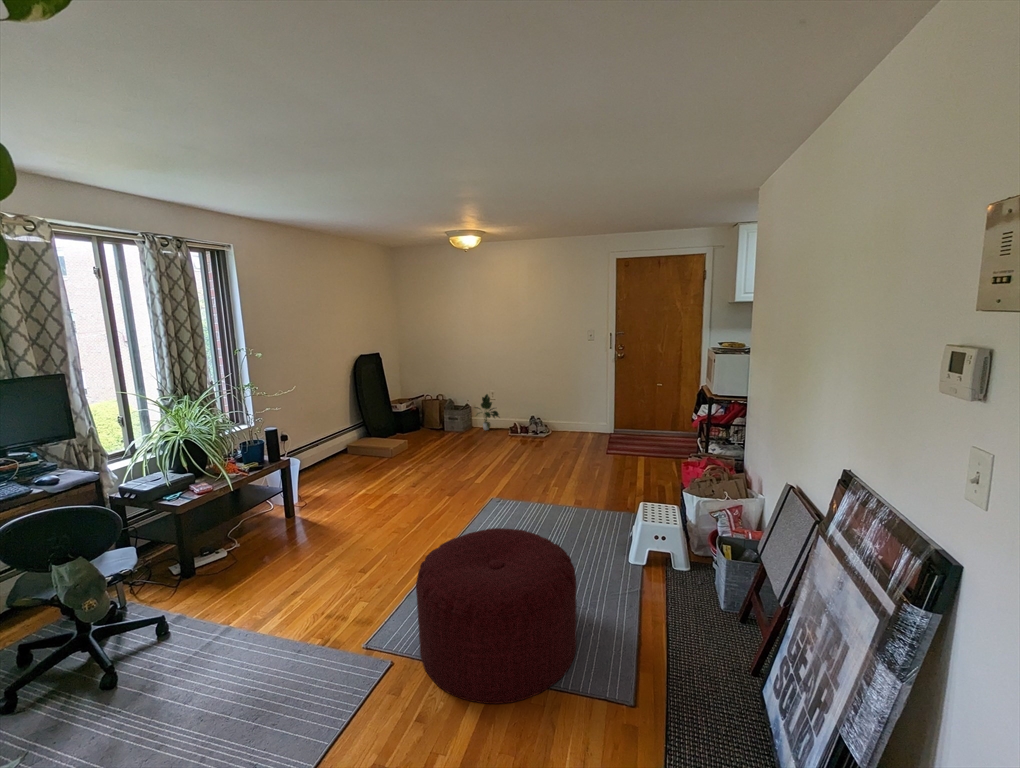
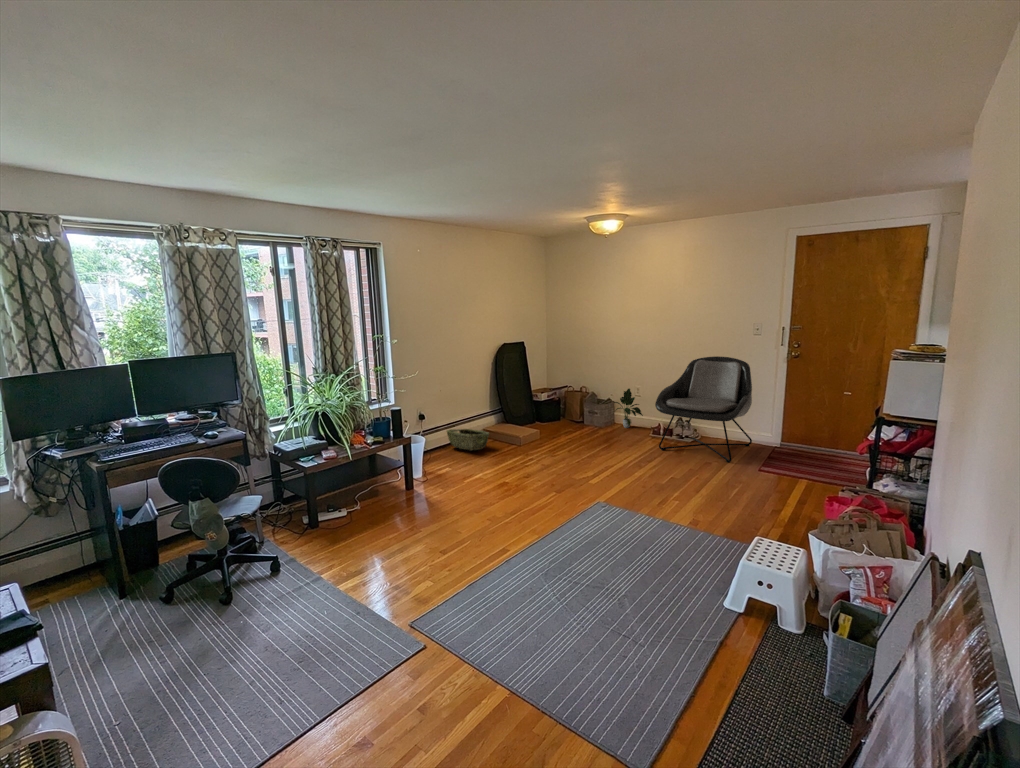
lounge chair: none [519,362,594,451] -> present [655,356,752,463]
woven basket: none [313,446,362,468] -> present [447,429,489,450]
ottoman: present [416,528,577,704] -> none [445,534,617,724]

